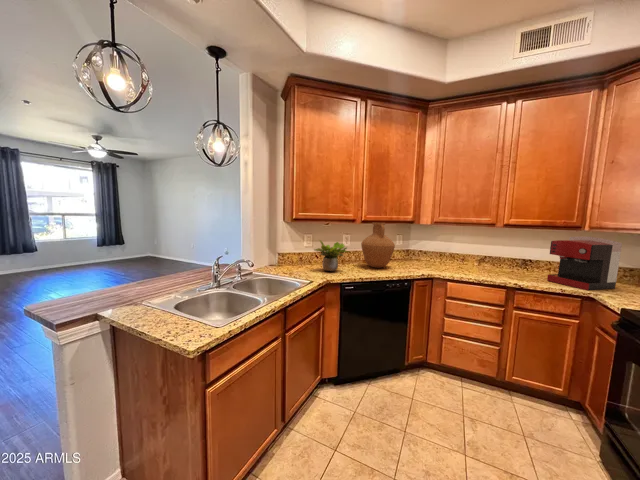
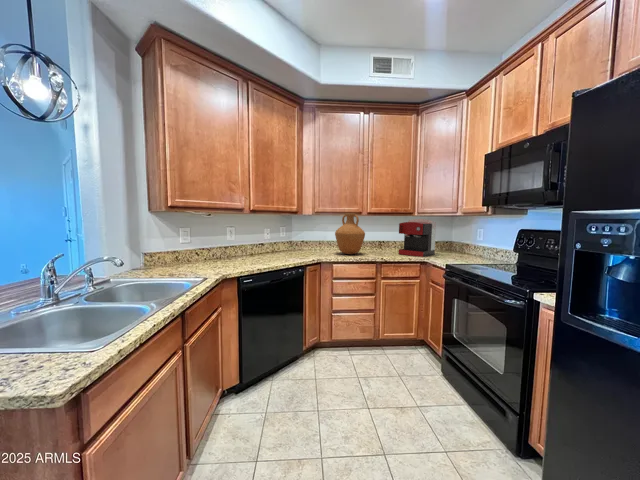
vase: present [361,223,395,268] -> present [335,213,365,254]
potted plant: present [315,241,349,271] -> none [199,232,243,267]

